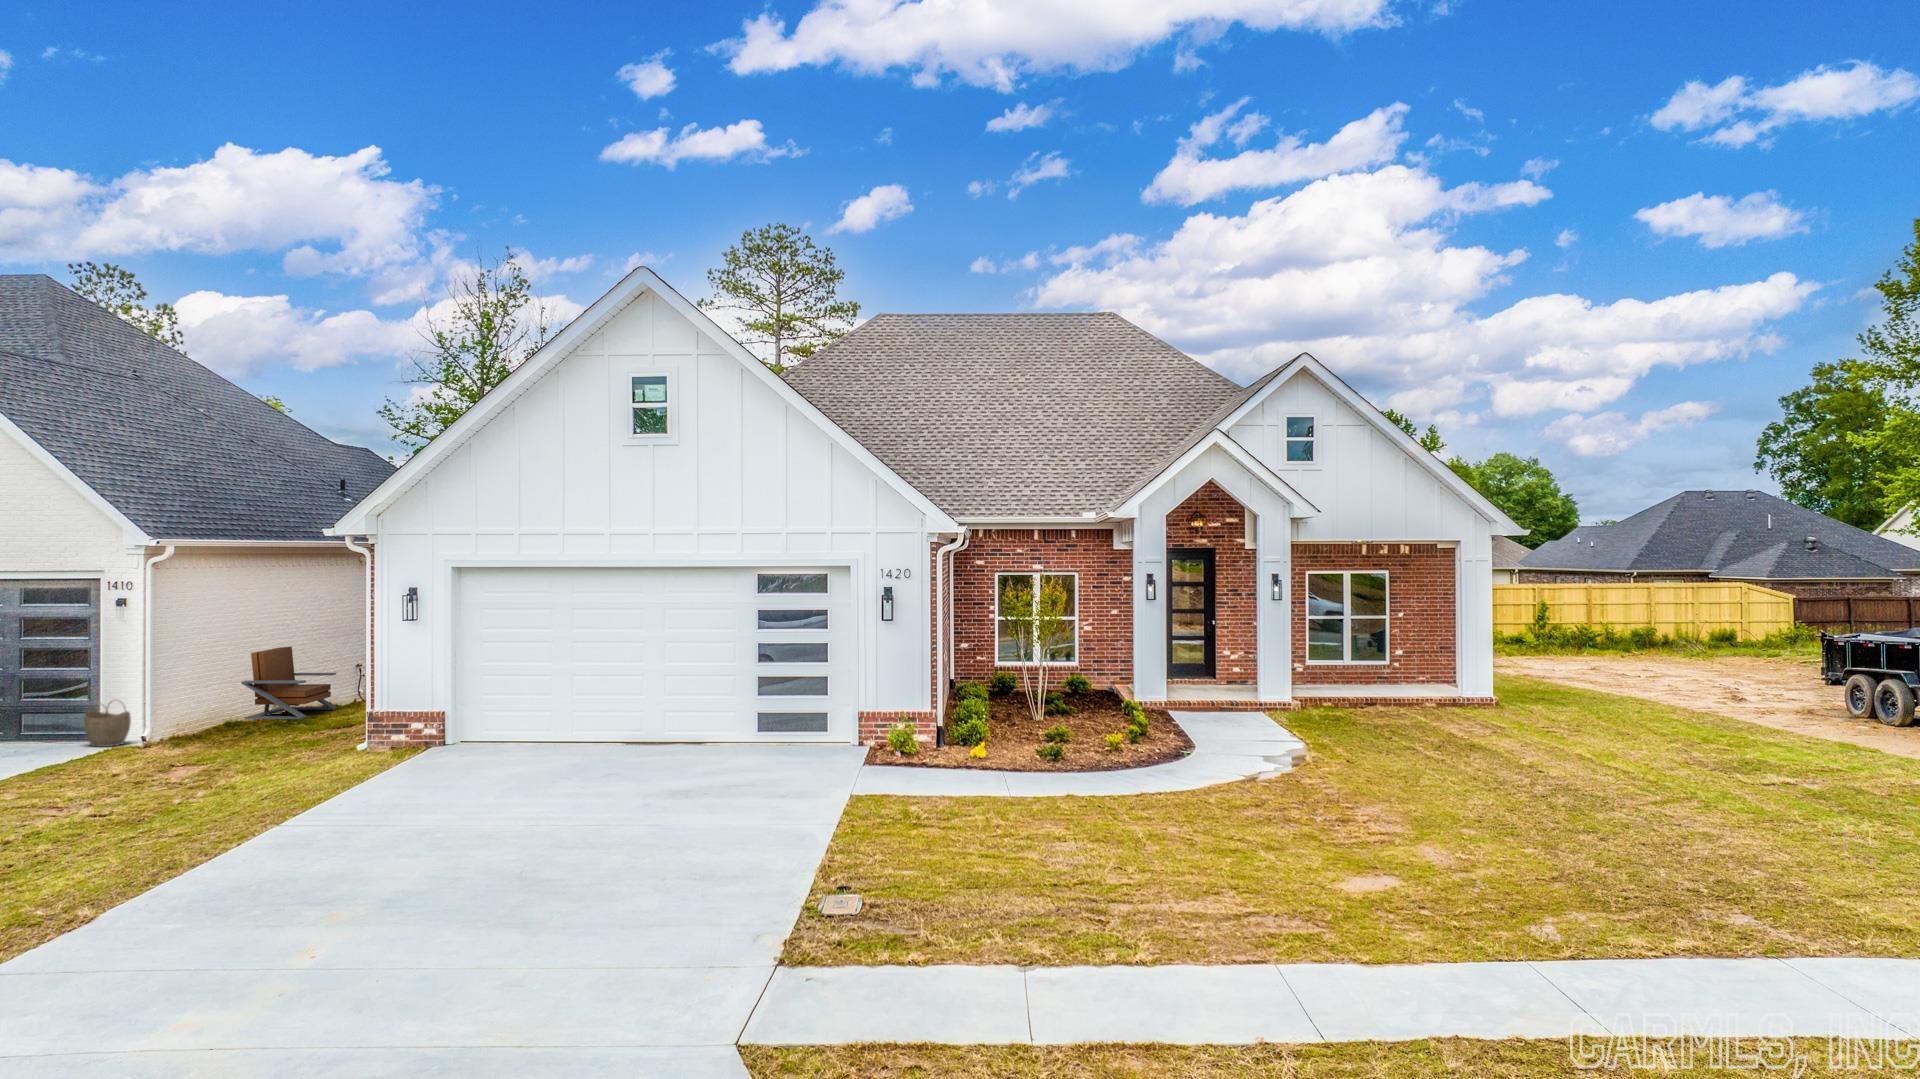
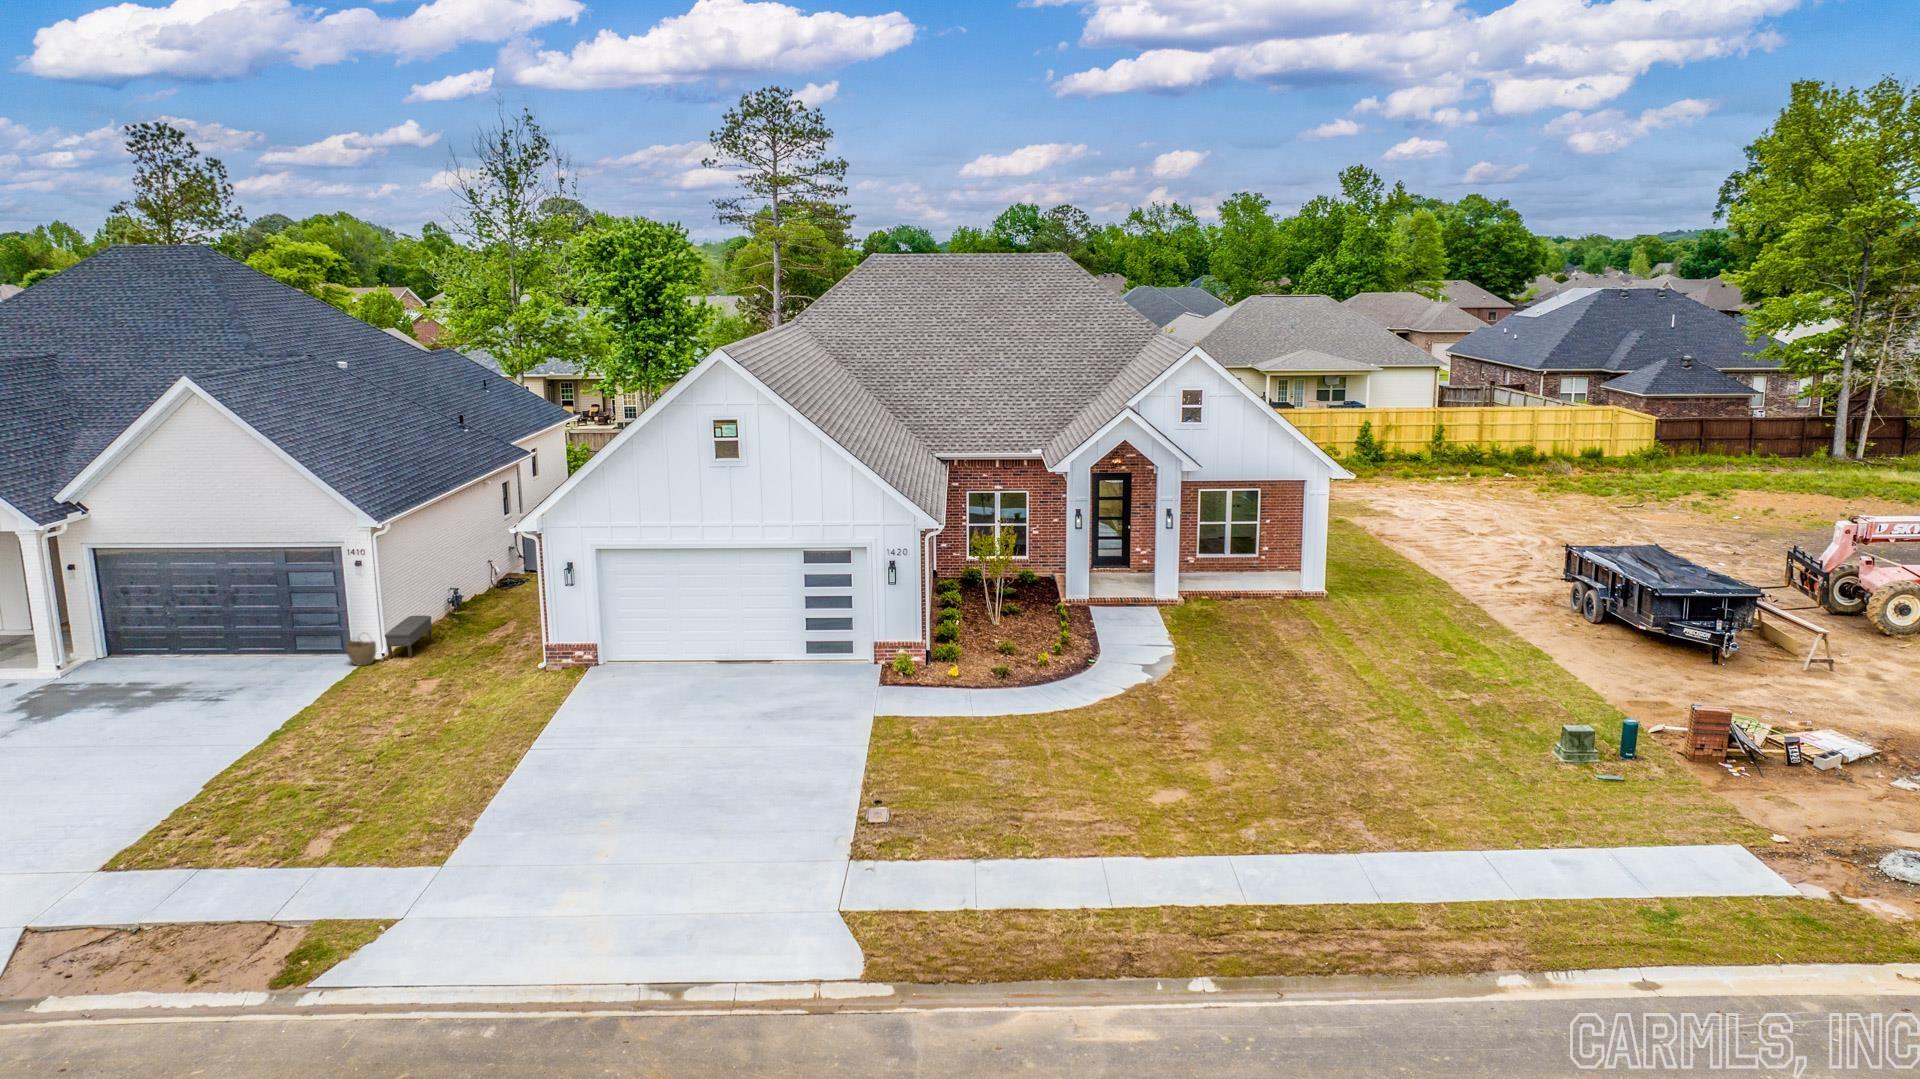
lounge chair: present [241,647,337,719] -> none [430,571,493,628]
bench: none [147,690,231,742] -> present [385,615,433,659]

